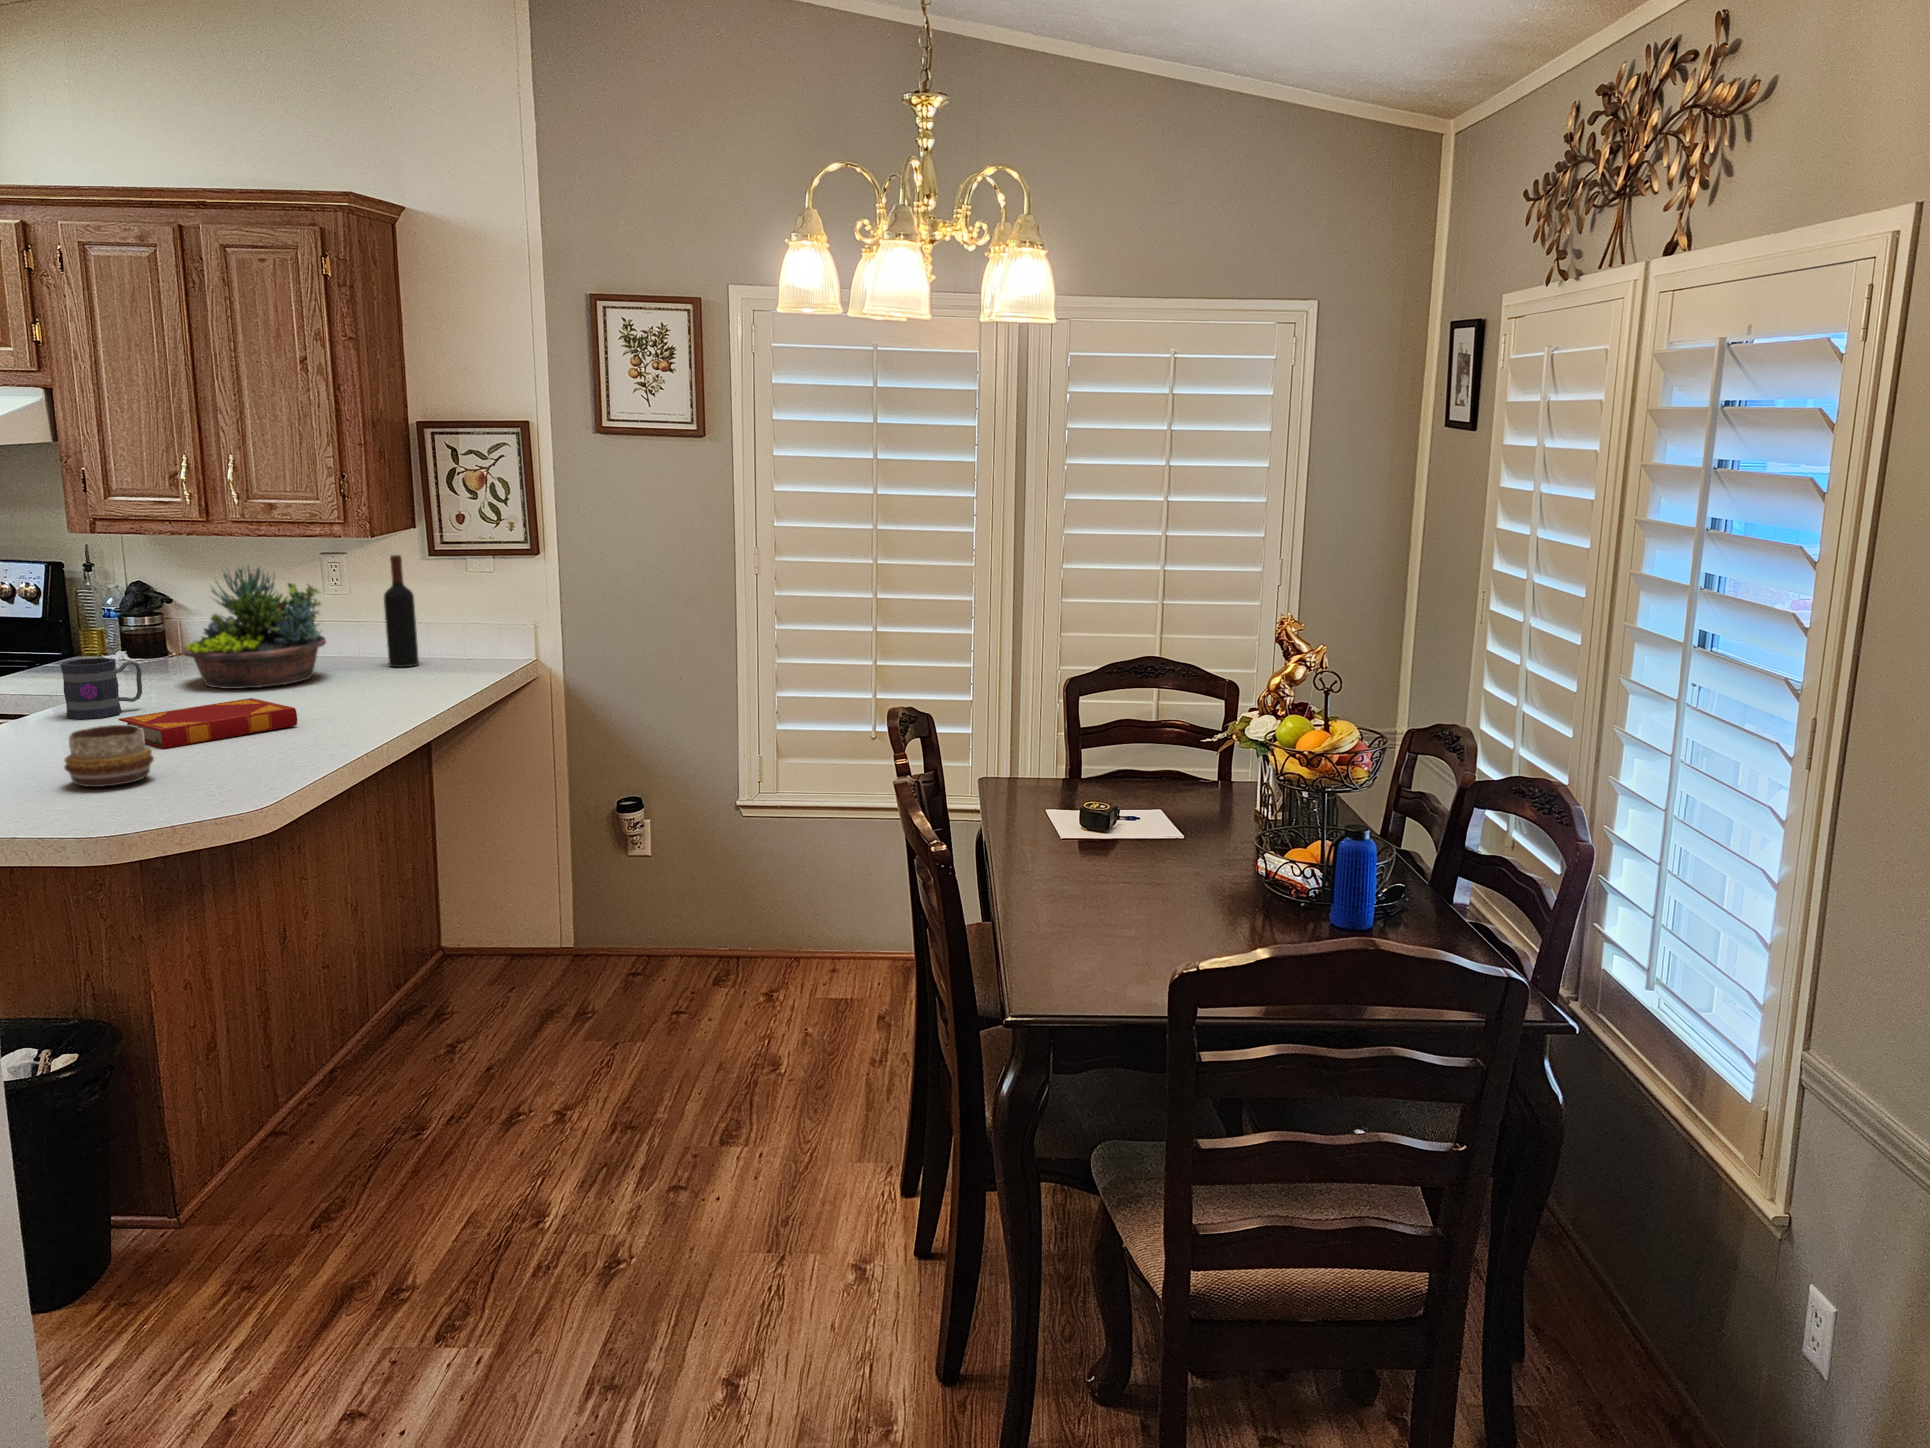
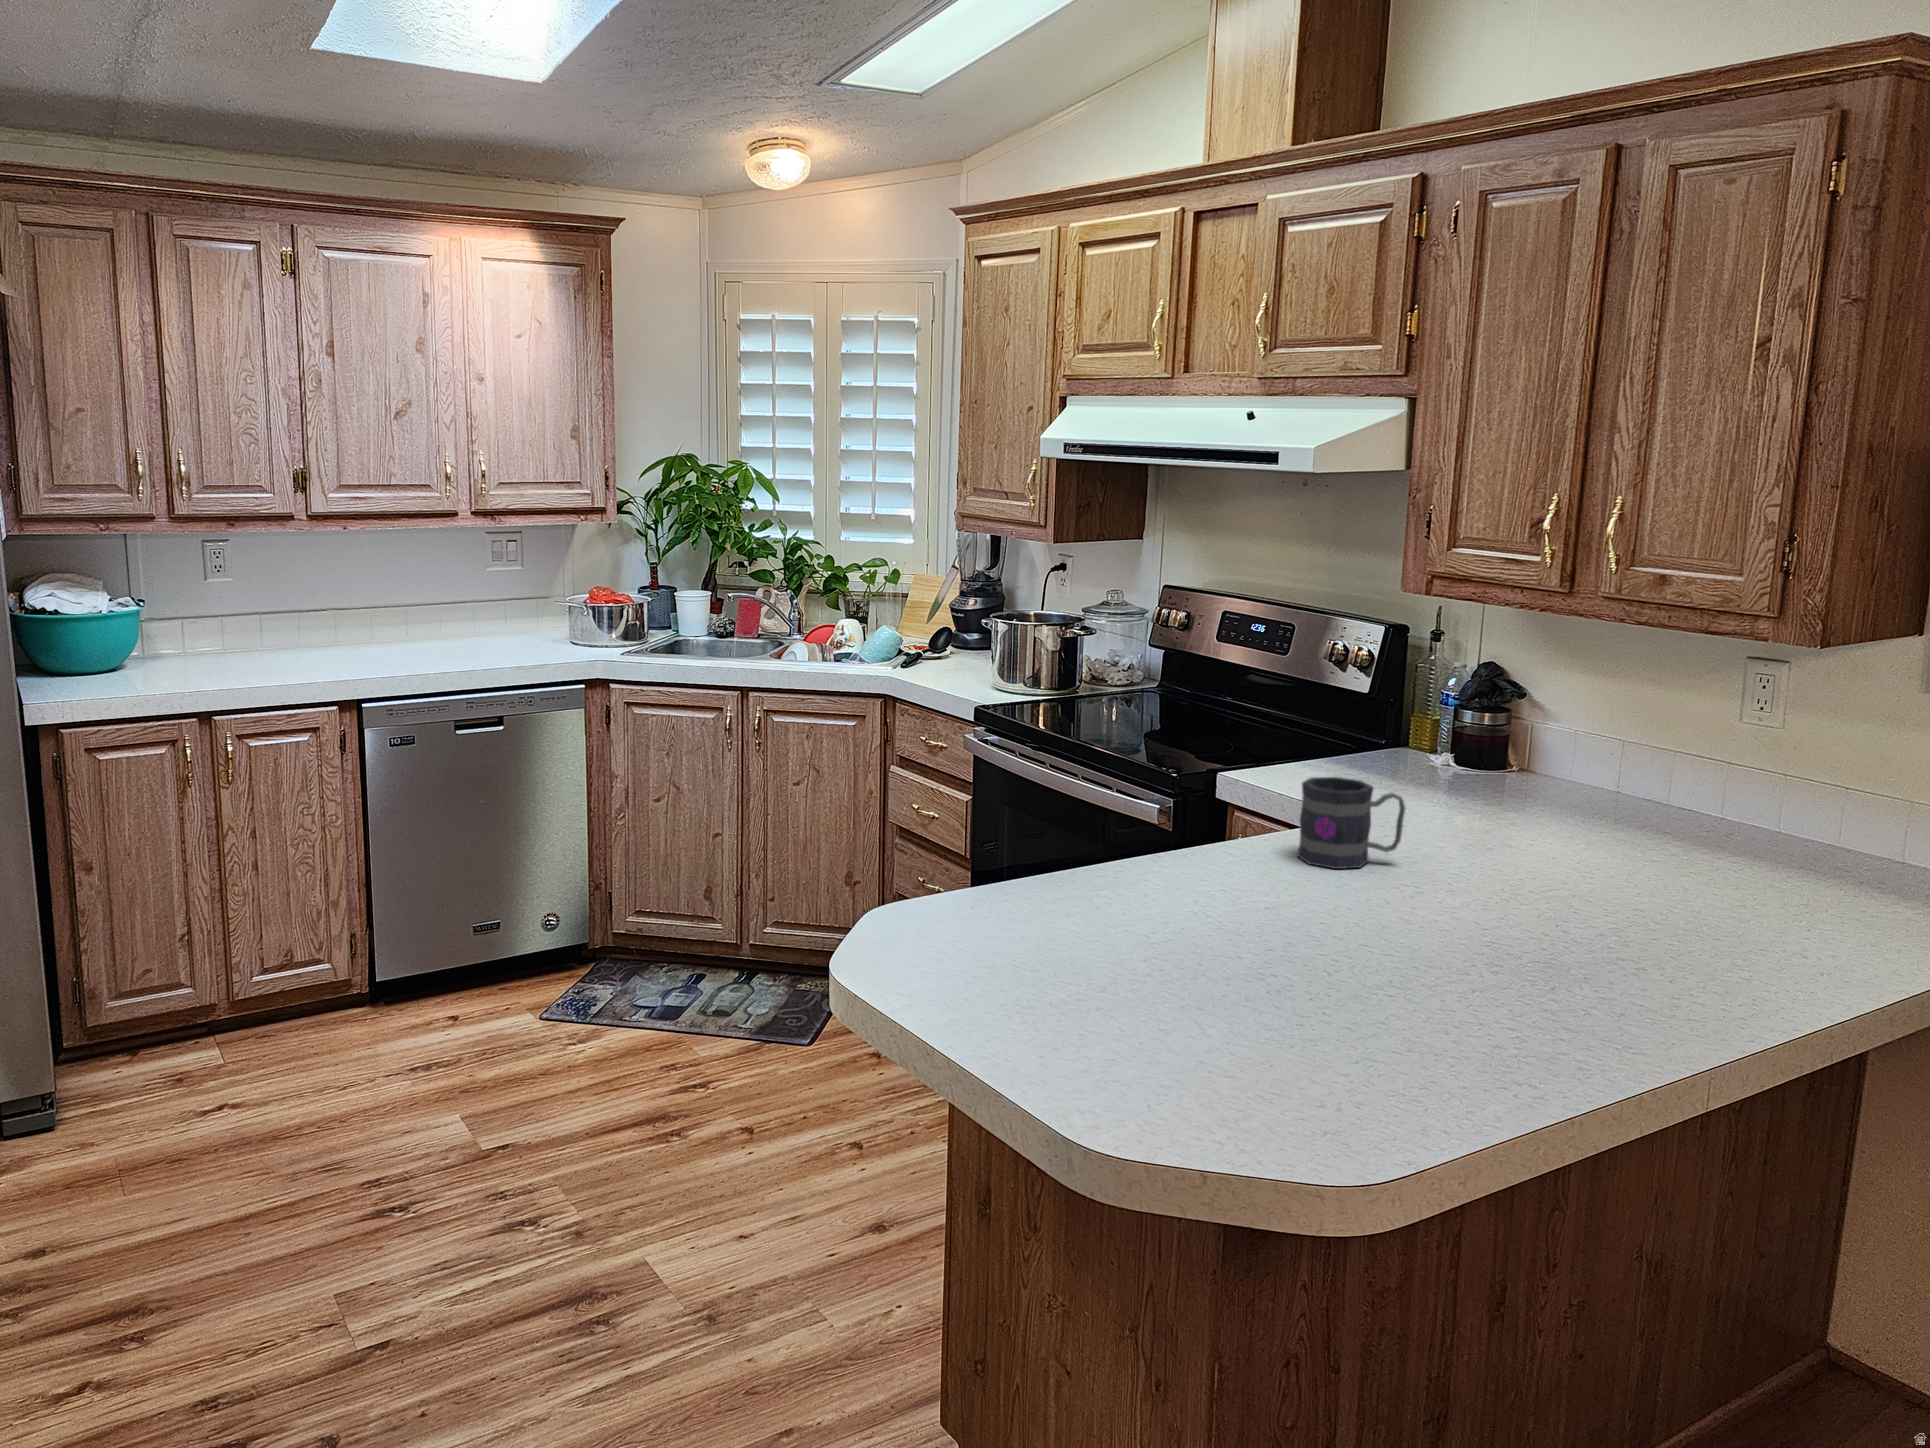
wine bottle: present [384,555,419,667] -> none [1818,680,1890,876]
succulent planter: present [183,566,326,689] -> none [1490,664,1722,867]
hardback book: present [118,698,297,749] -> none [1323,890,1583,975]
decorative bowl: present [65,725,154,787] -> none [1160,927,1287,1041]

